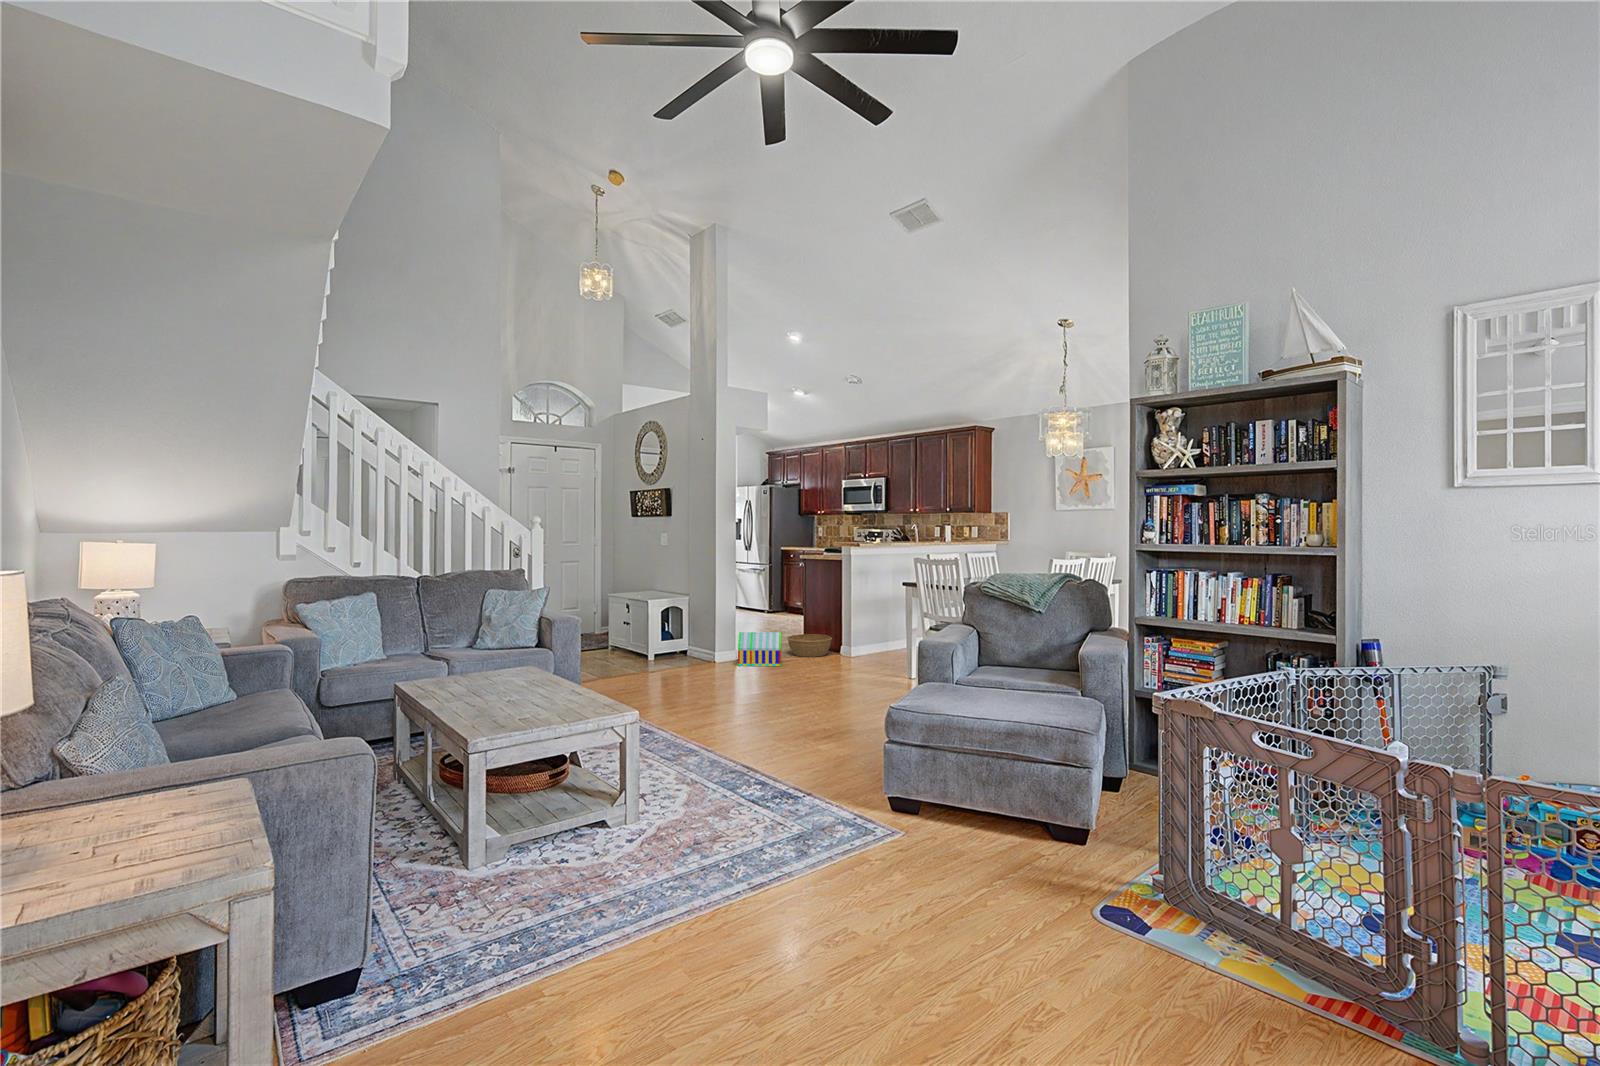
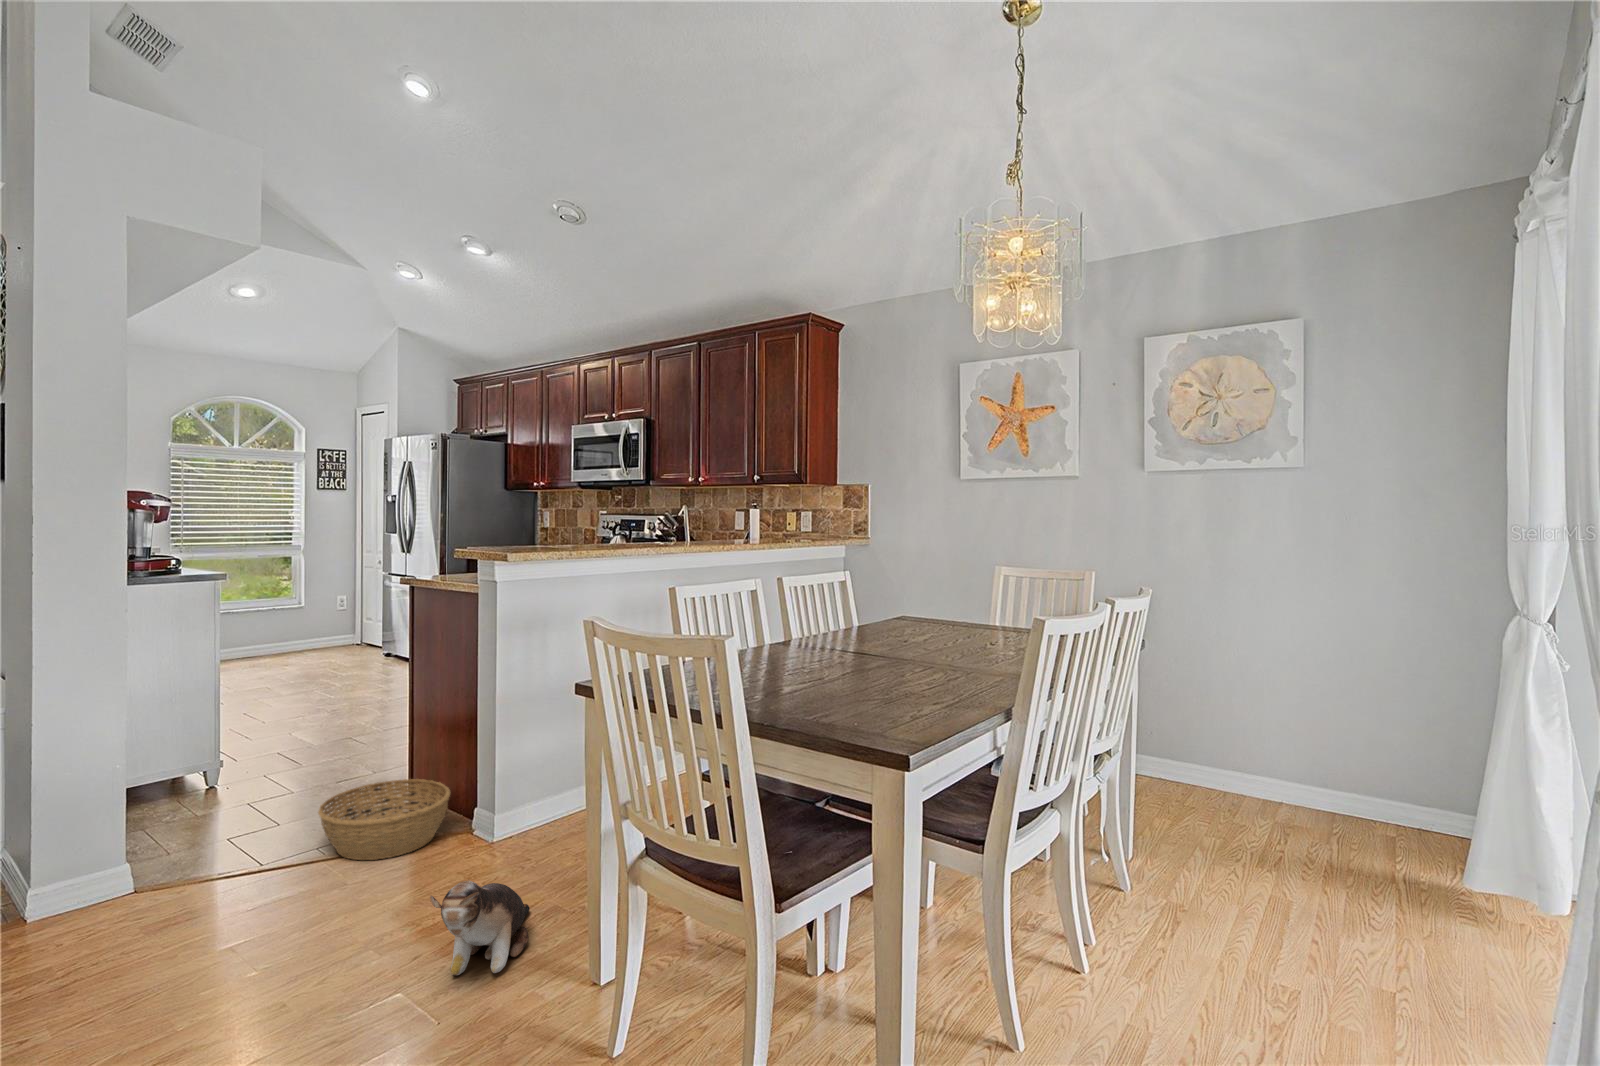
toy house: present [738,632,782,666] -> none [65,824,264,955]
plush toy: none [856,643,880,674] -> present [430,880,530,975]

